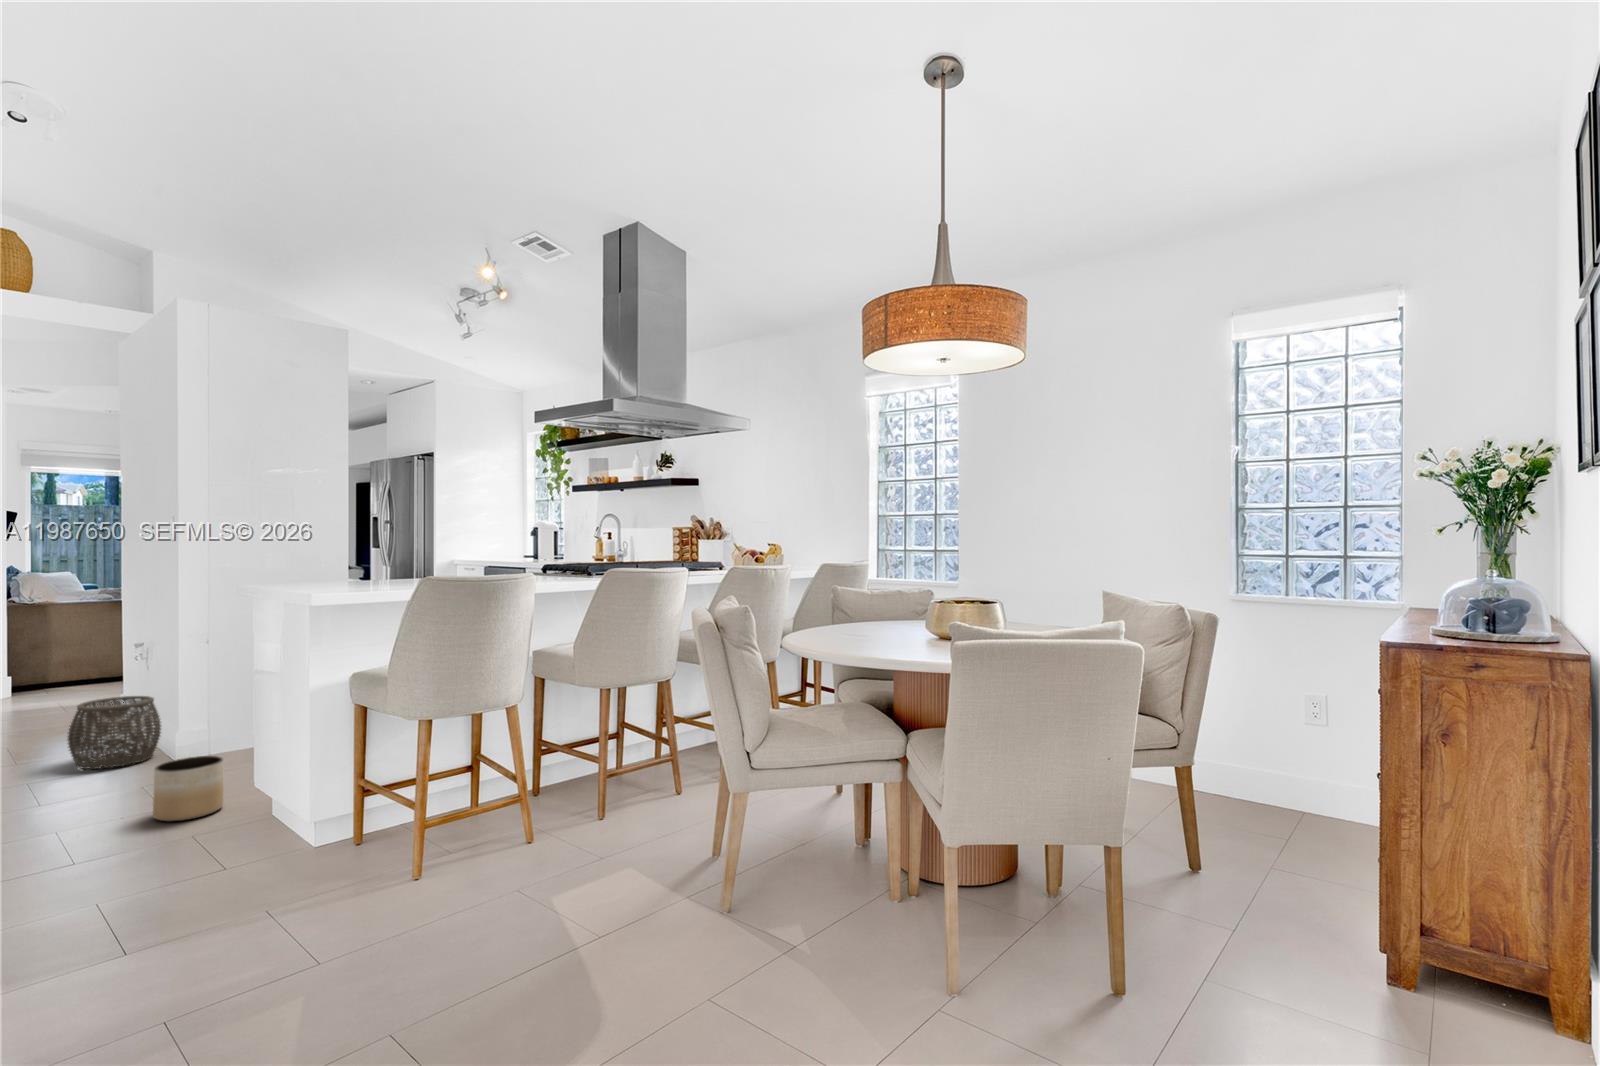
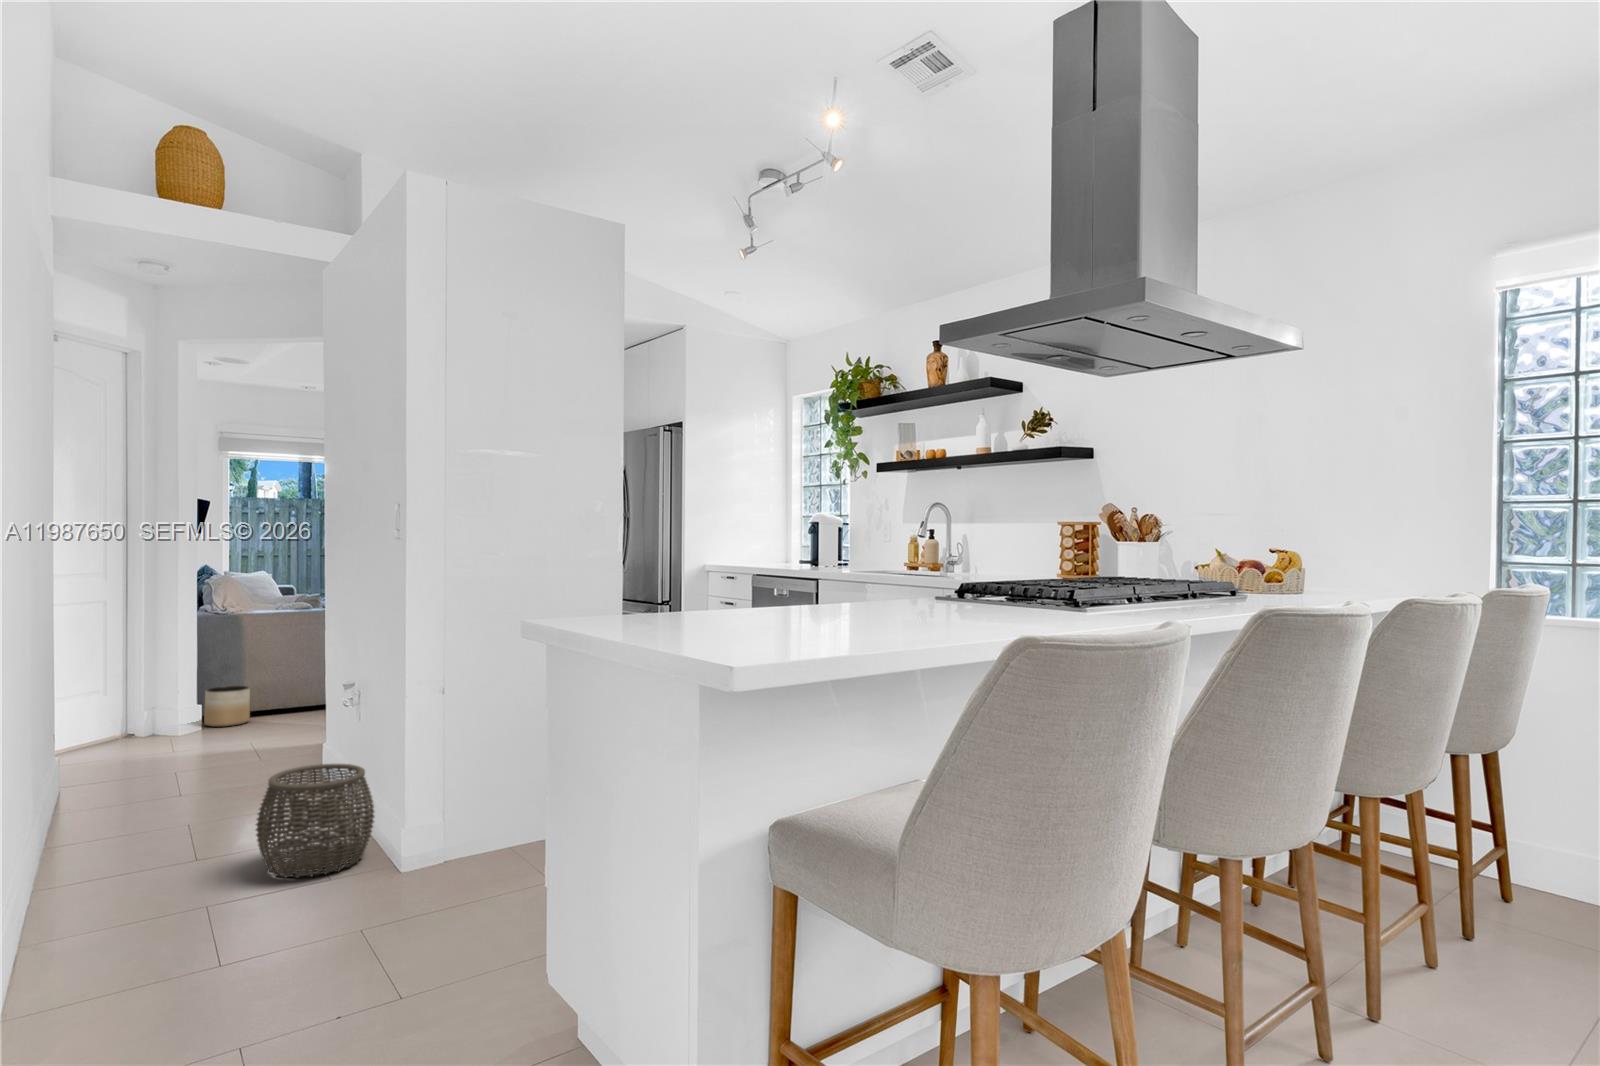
planter: present [153,756,223,822] -> present [204,686,250,727]

